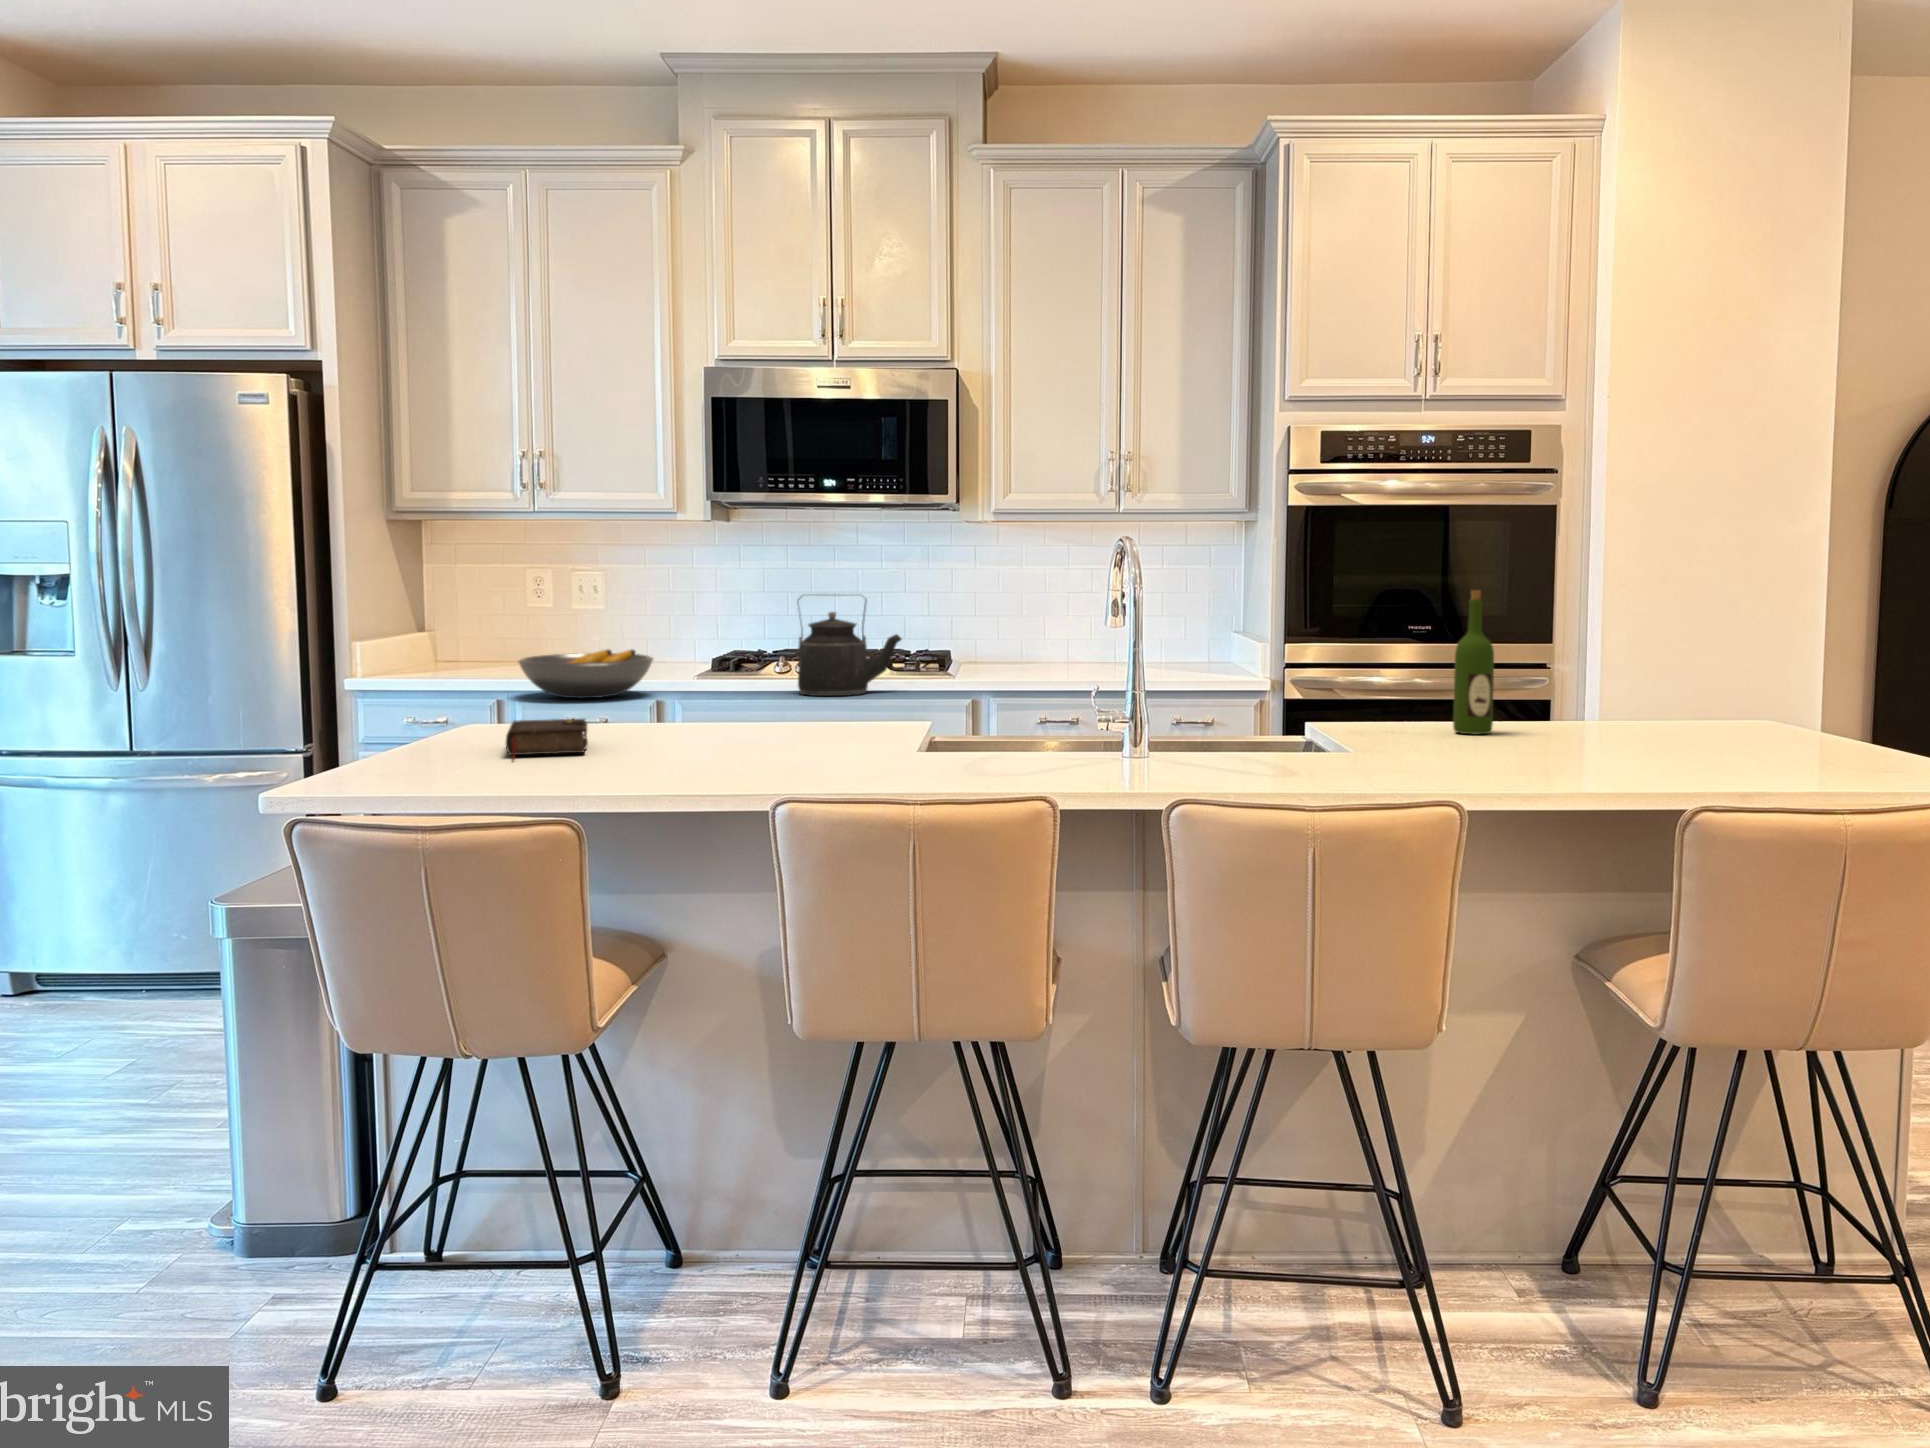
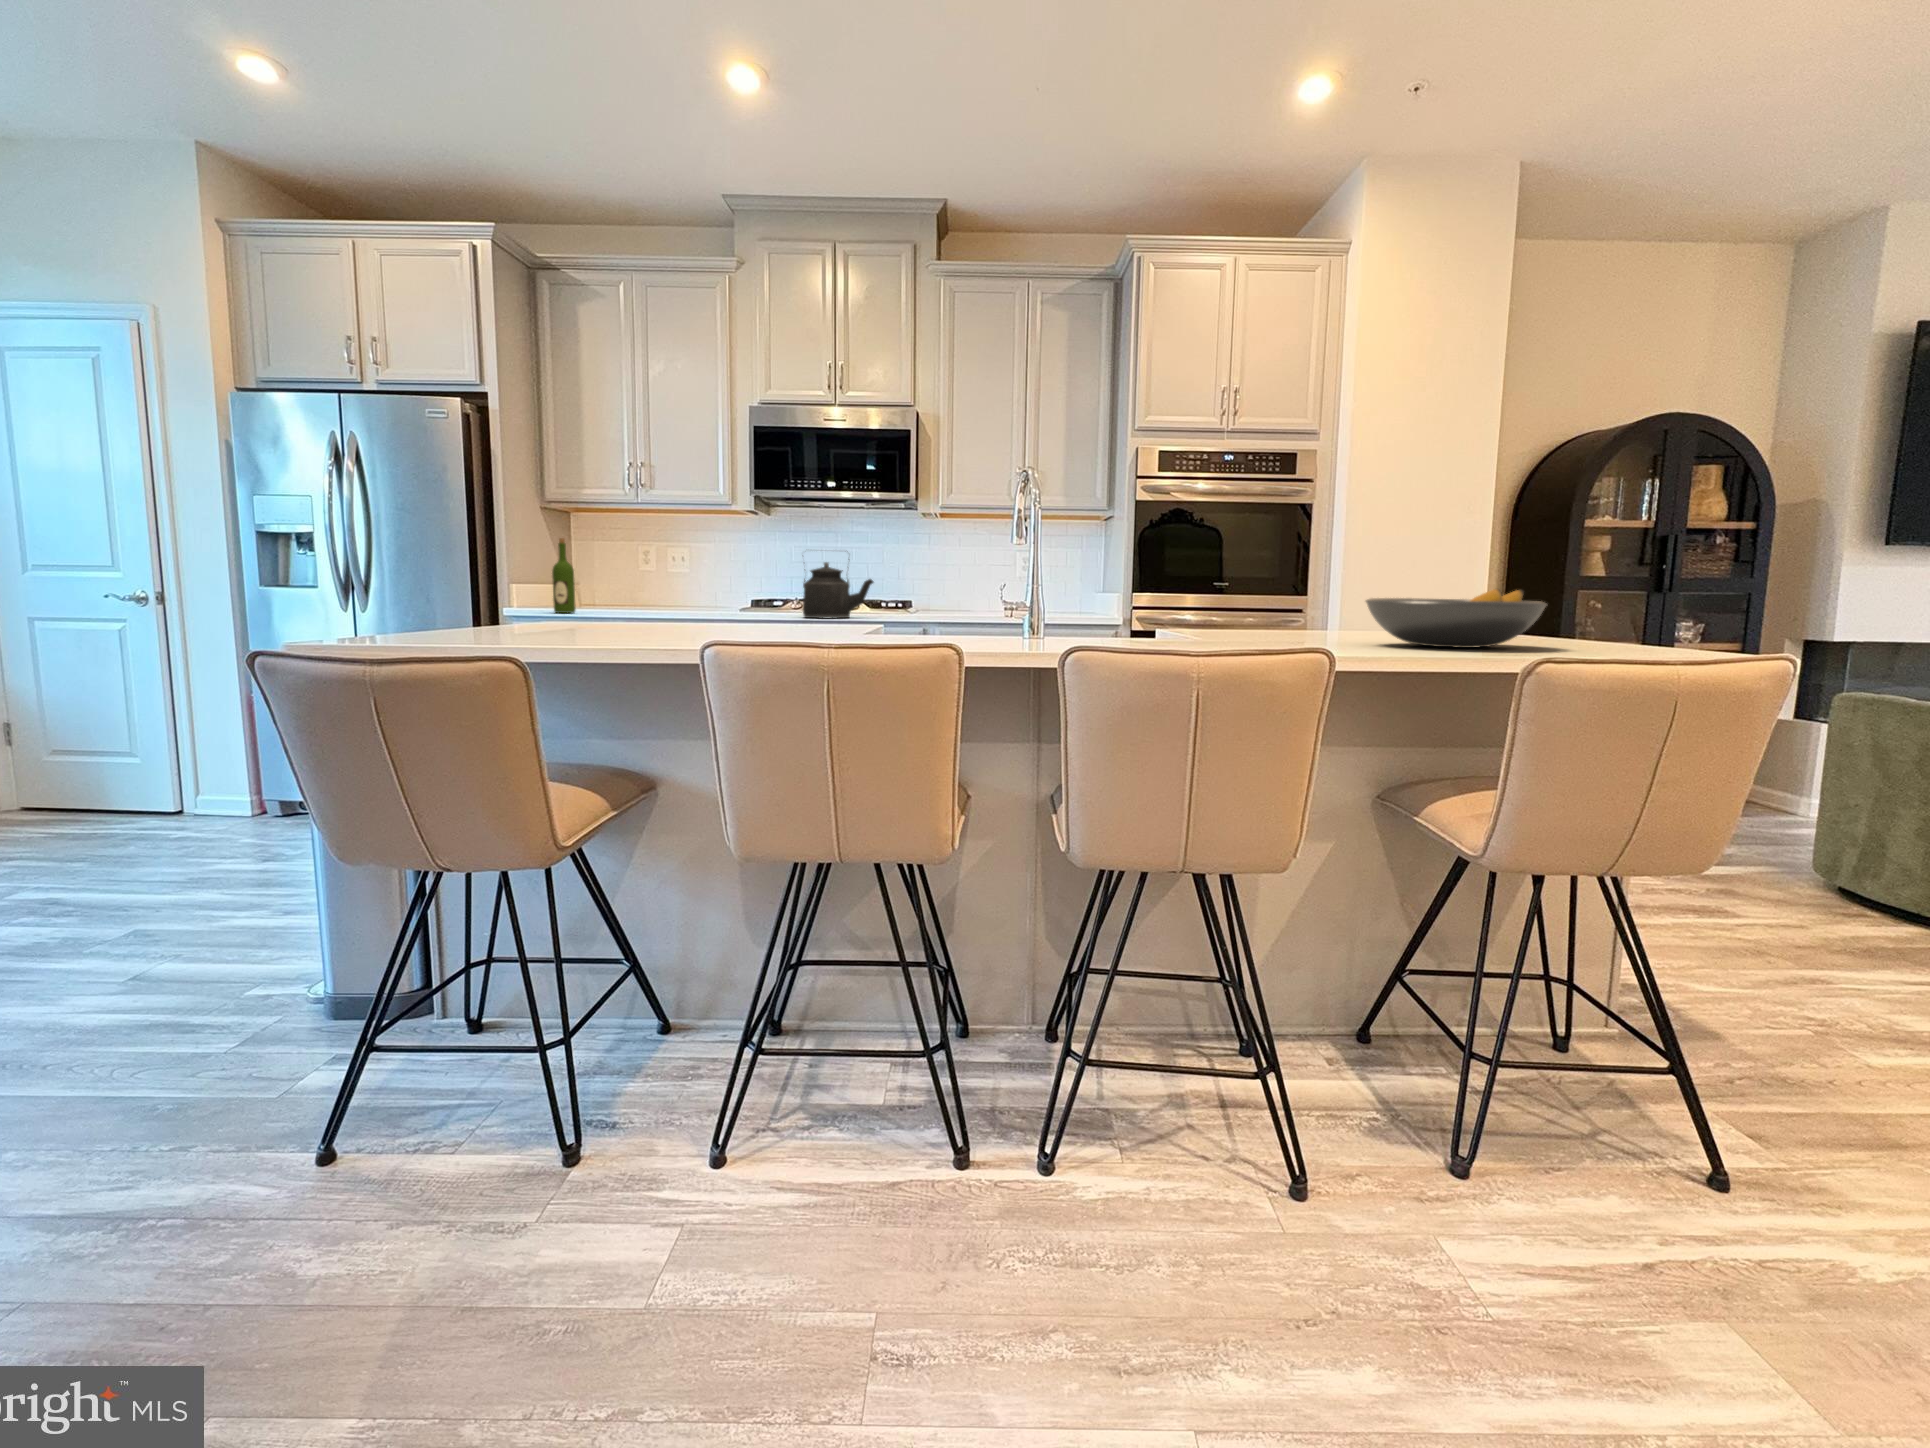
wine bottle: present [1453,590,1494,734] -> present [552,538,576,613]
fruit bowl: present [519,650,653,698] -> present [1366,589,1547,648]
book: present [506,719,588,760] -> none [543,611,619,635]

